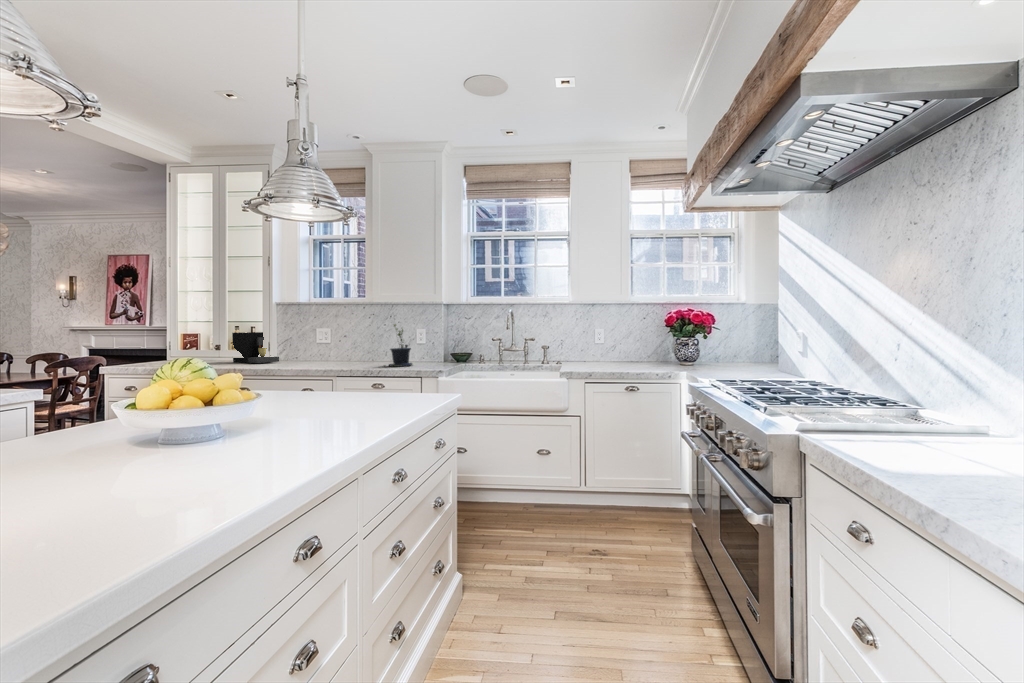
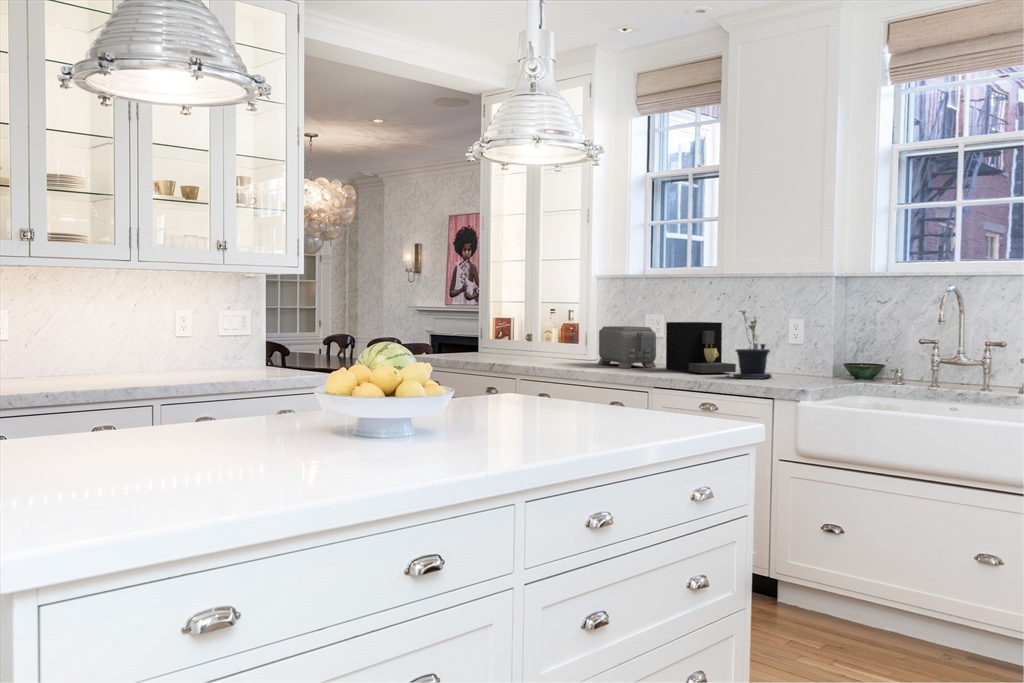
coffee maker: present [232,332,279,363] -> present [666,322,736,373]
toaster: none [282,337,329,365] -> present [598,326,656,368]

